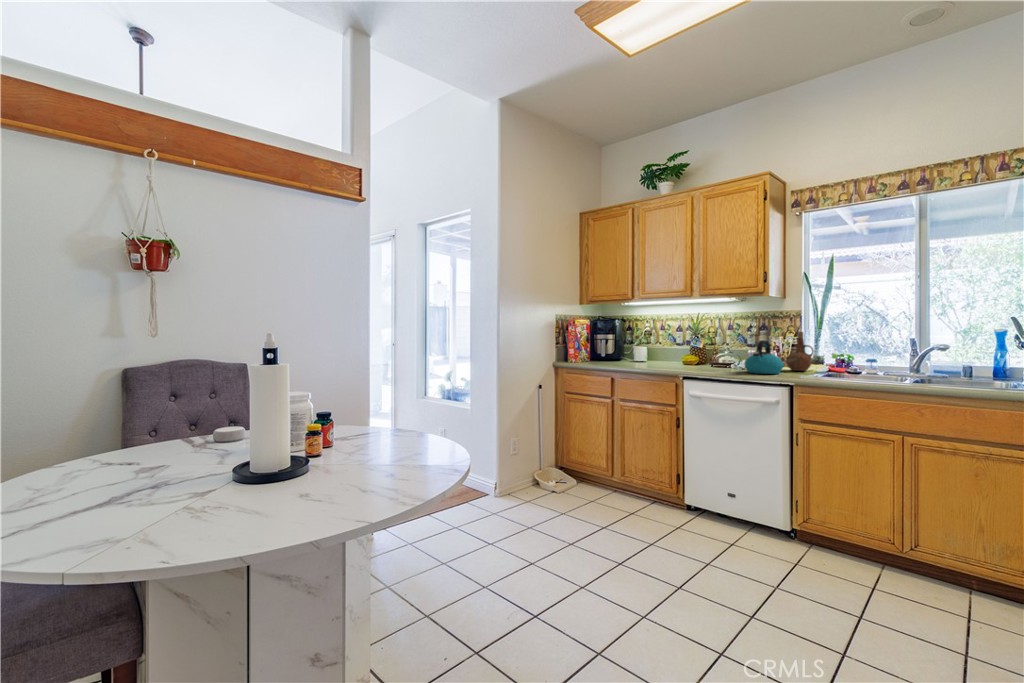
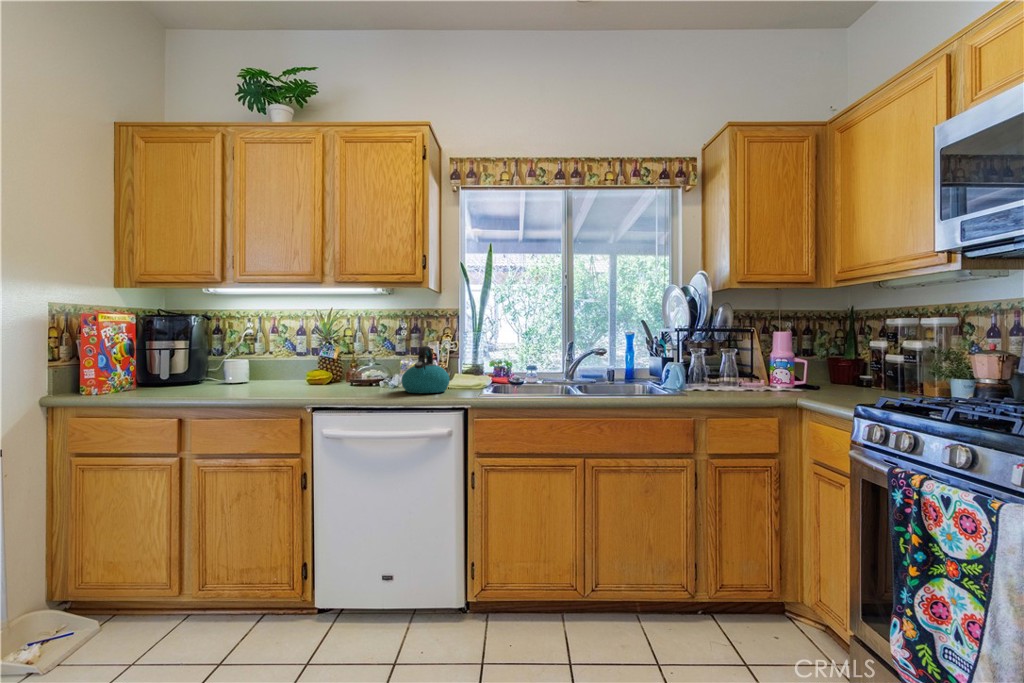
ceramic pitcher: present [786,332,814,371] -> none [448,335,478,386]

